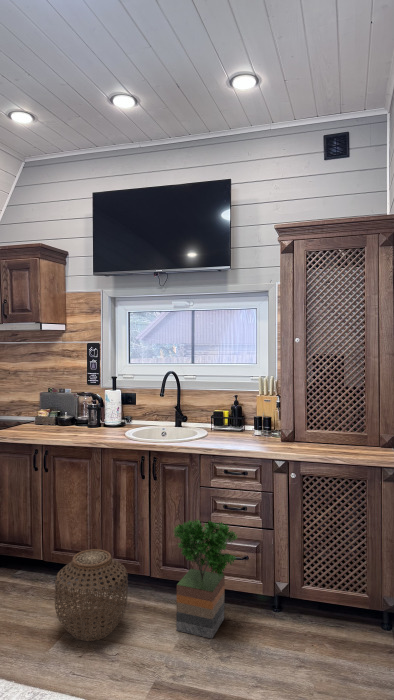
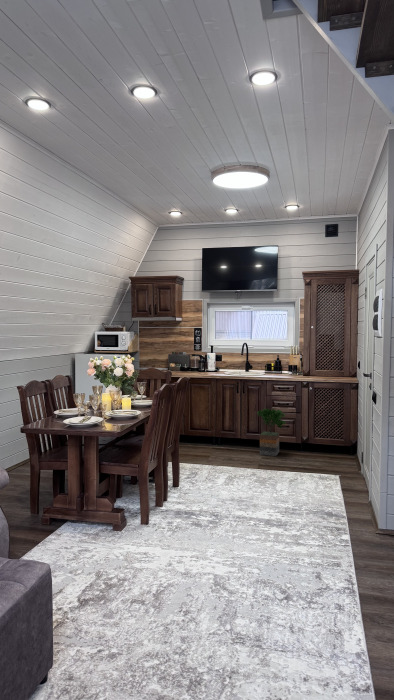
woven basket: present [55,549,128,641] -> none [207,421,238,457]

